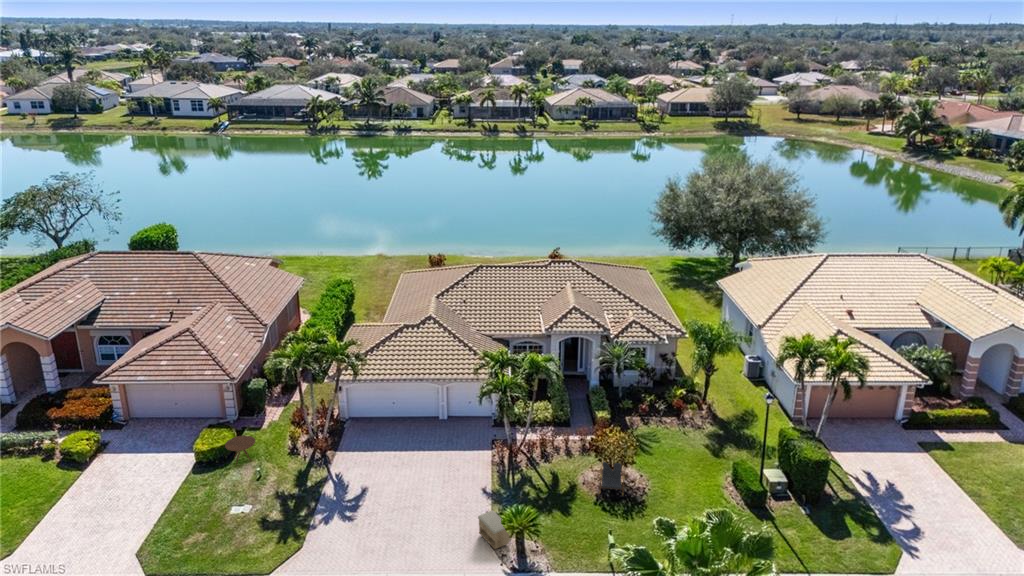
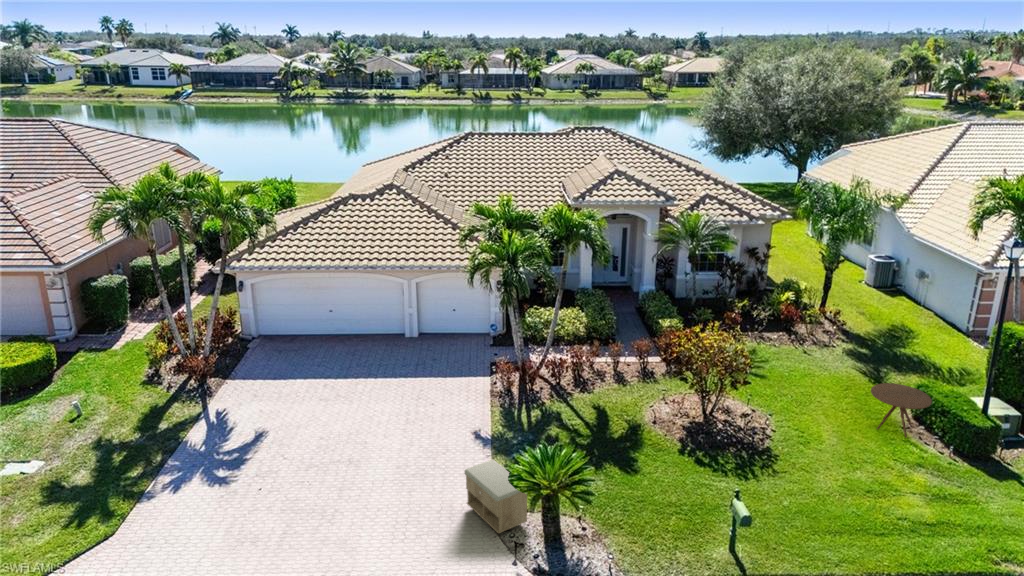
round table: present [225,435,255,462] -> present [871,383,932,437]
lounge chair: present [599,461,624,495] -> none [685,377,733,441]

